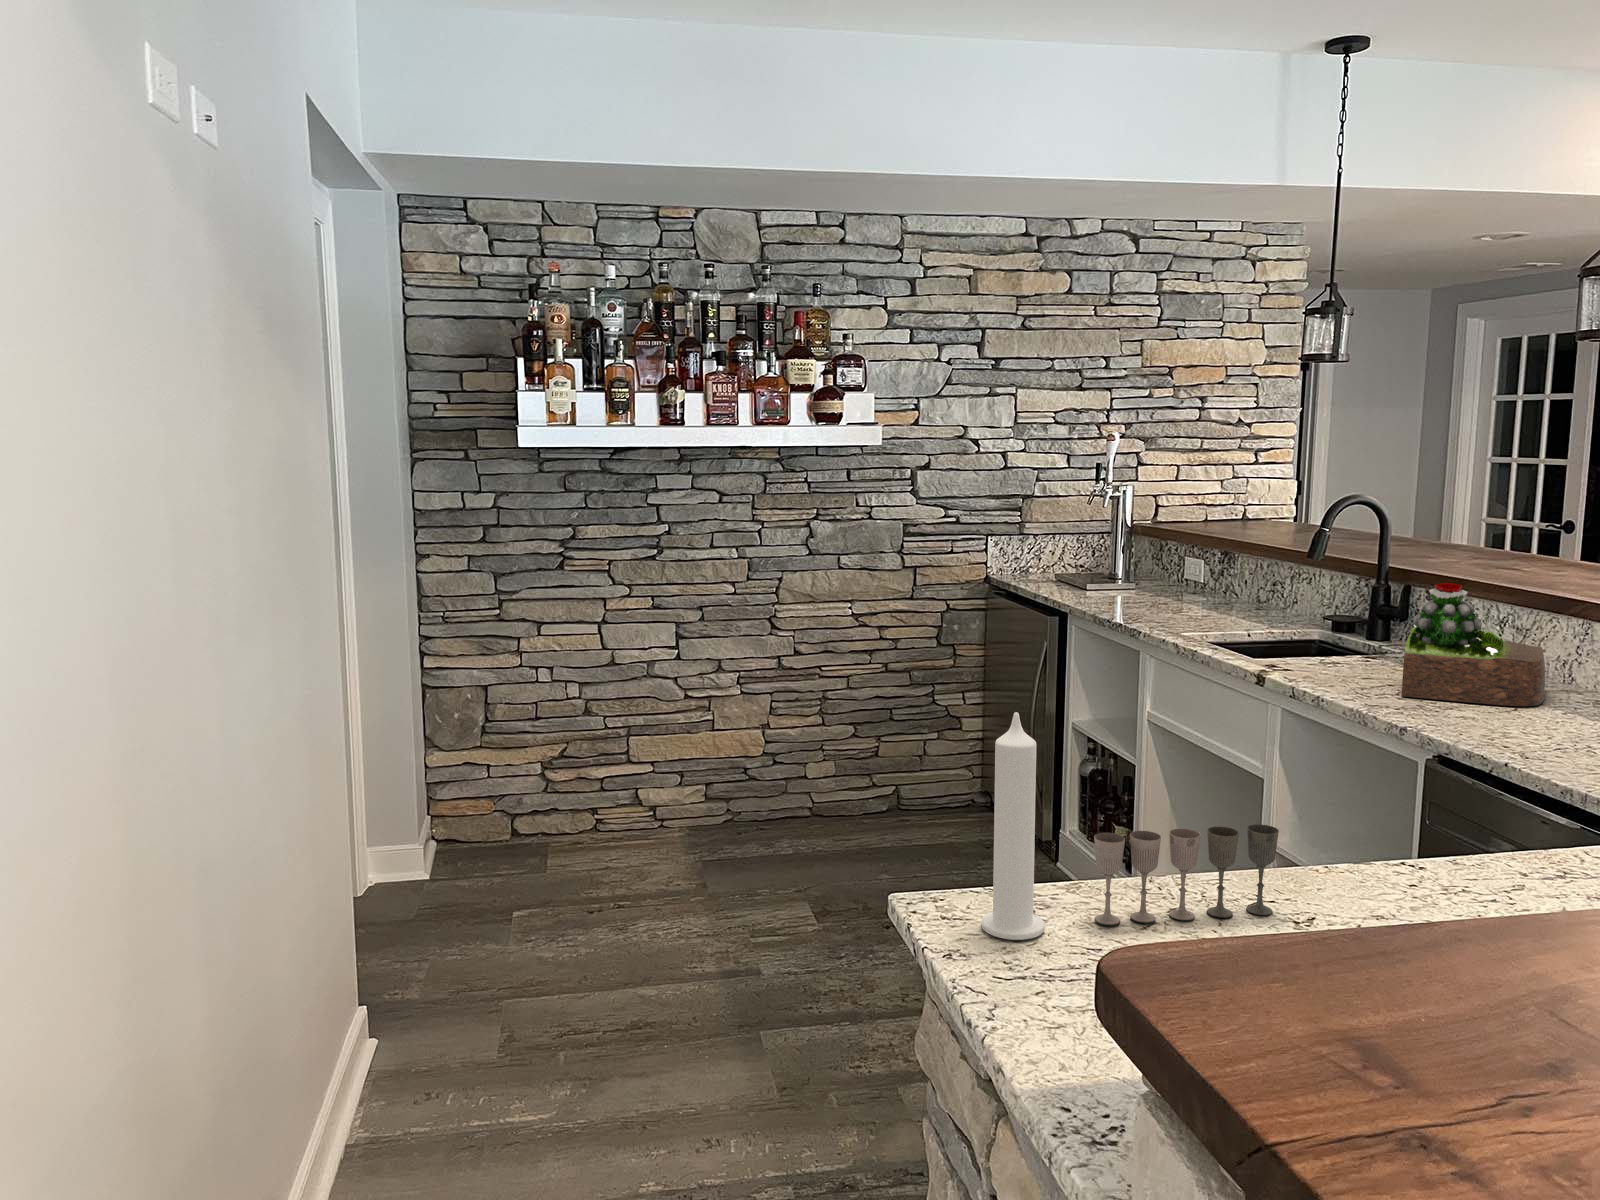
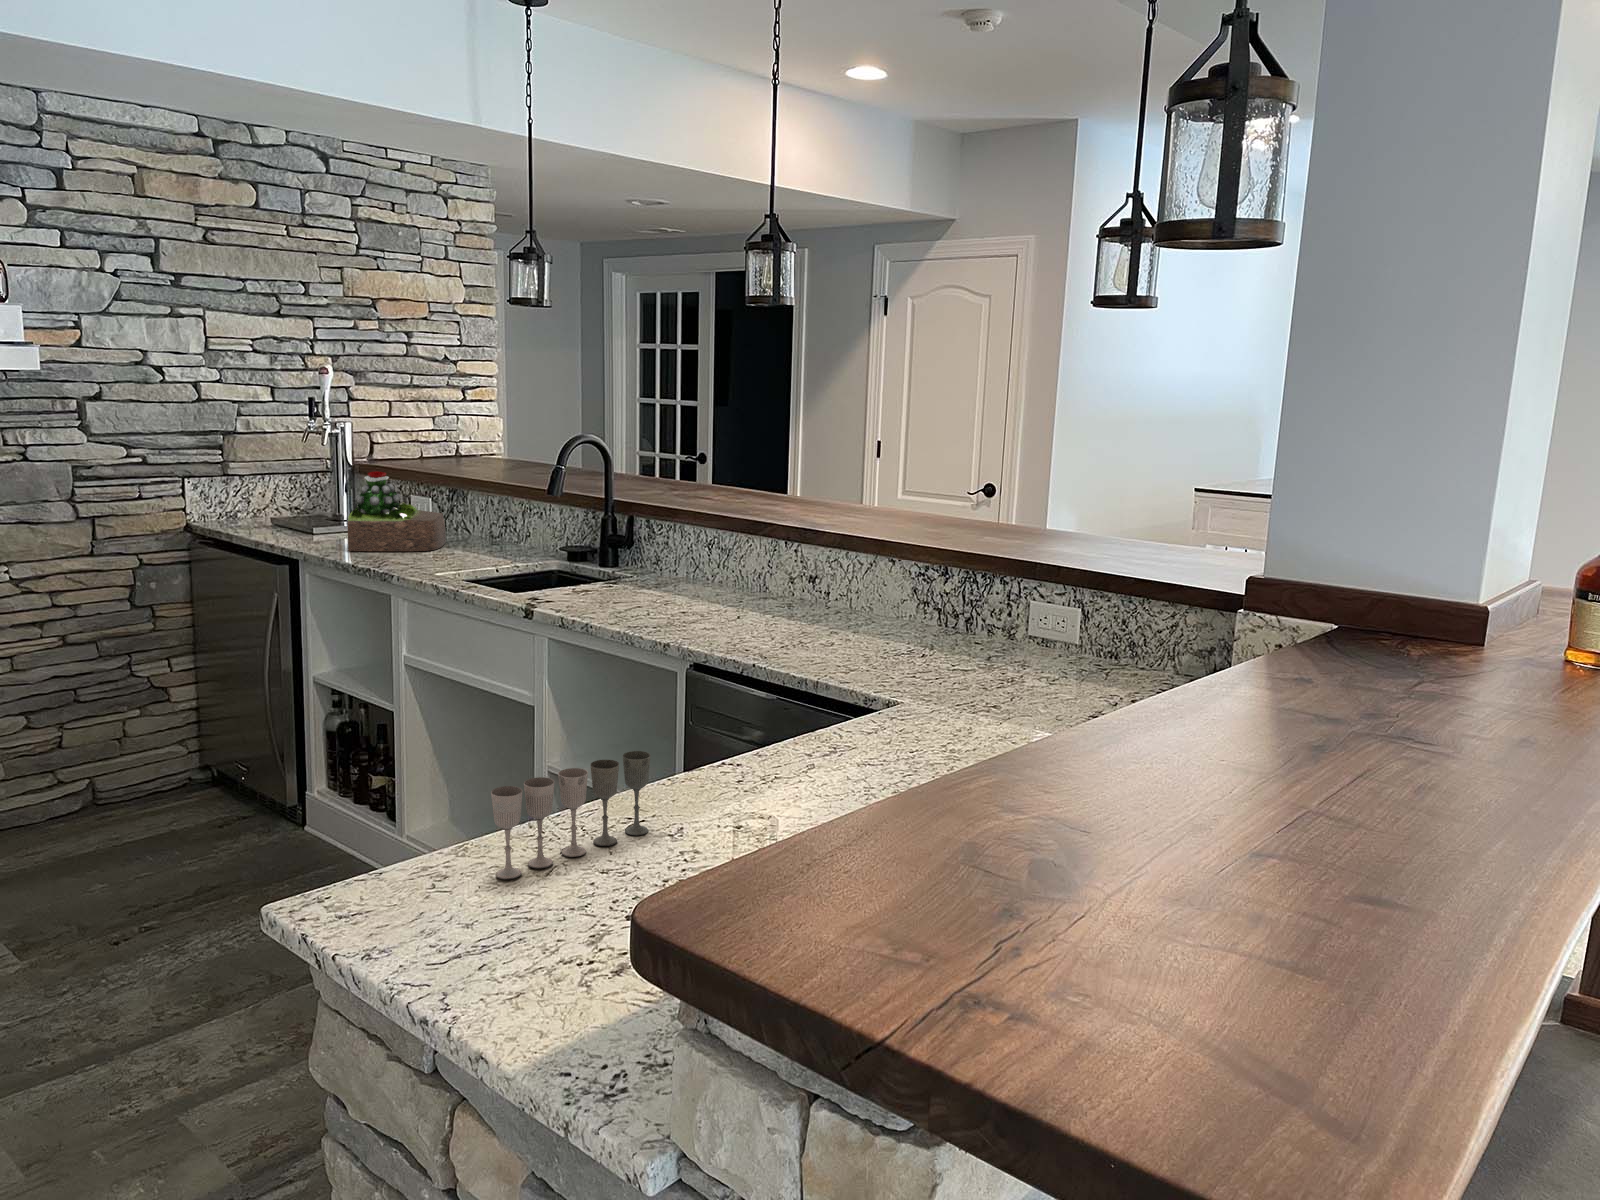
succulent plant: present [1402,583,1545,706] -> present [348,472,446,551]
candle: present [981,712,1045,940] -> none [382,678,452,920]

